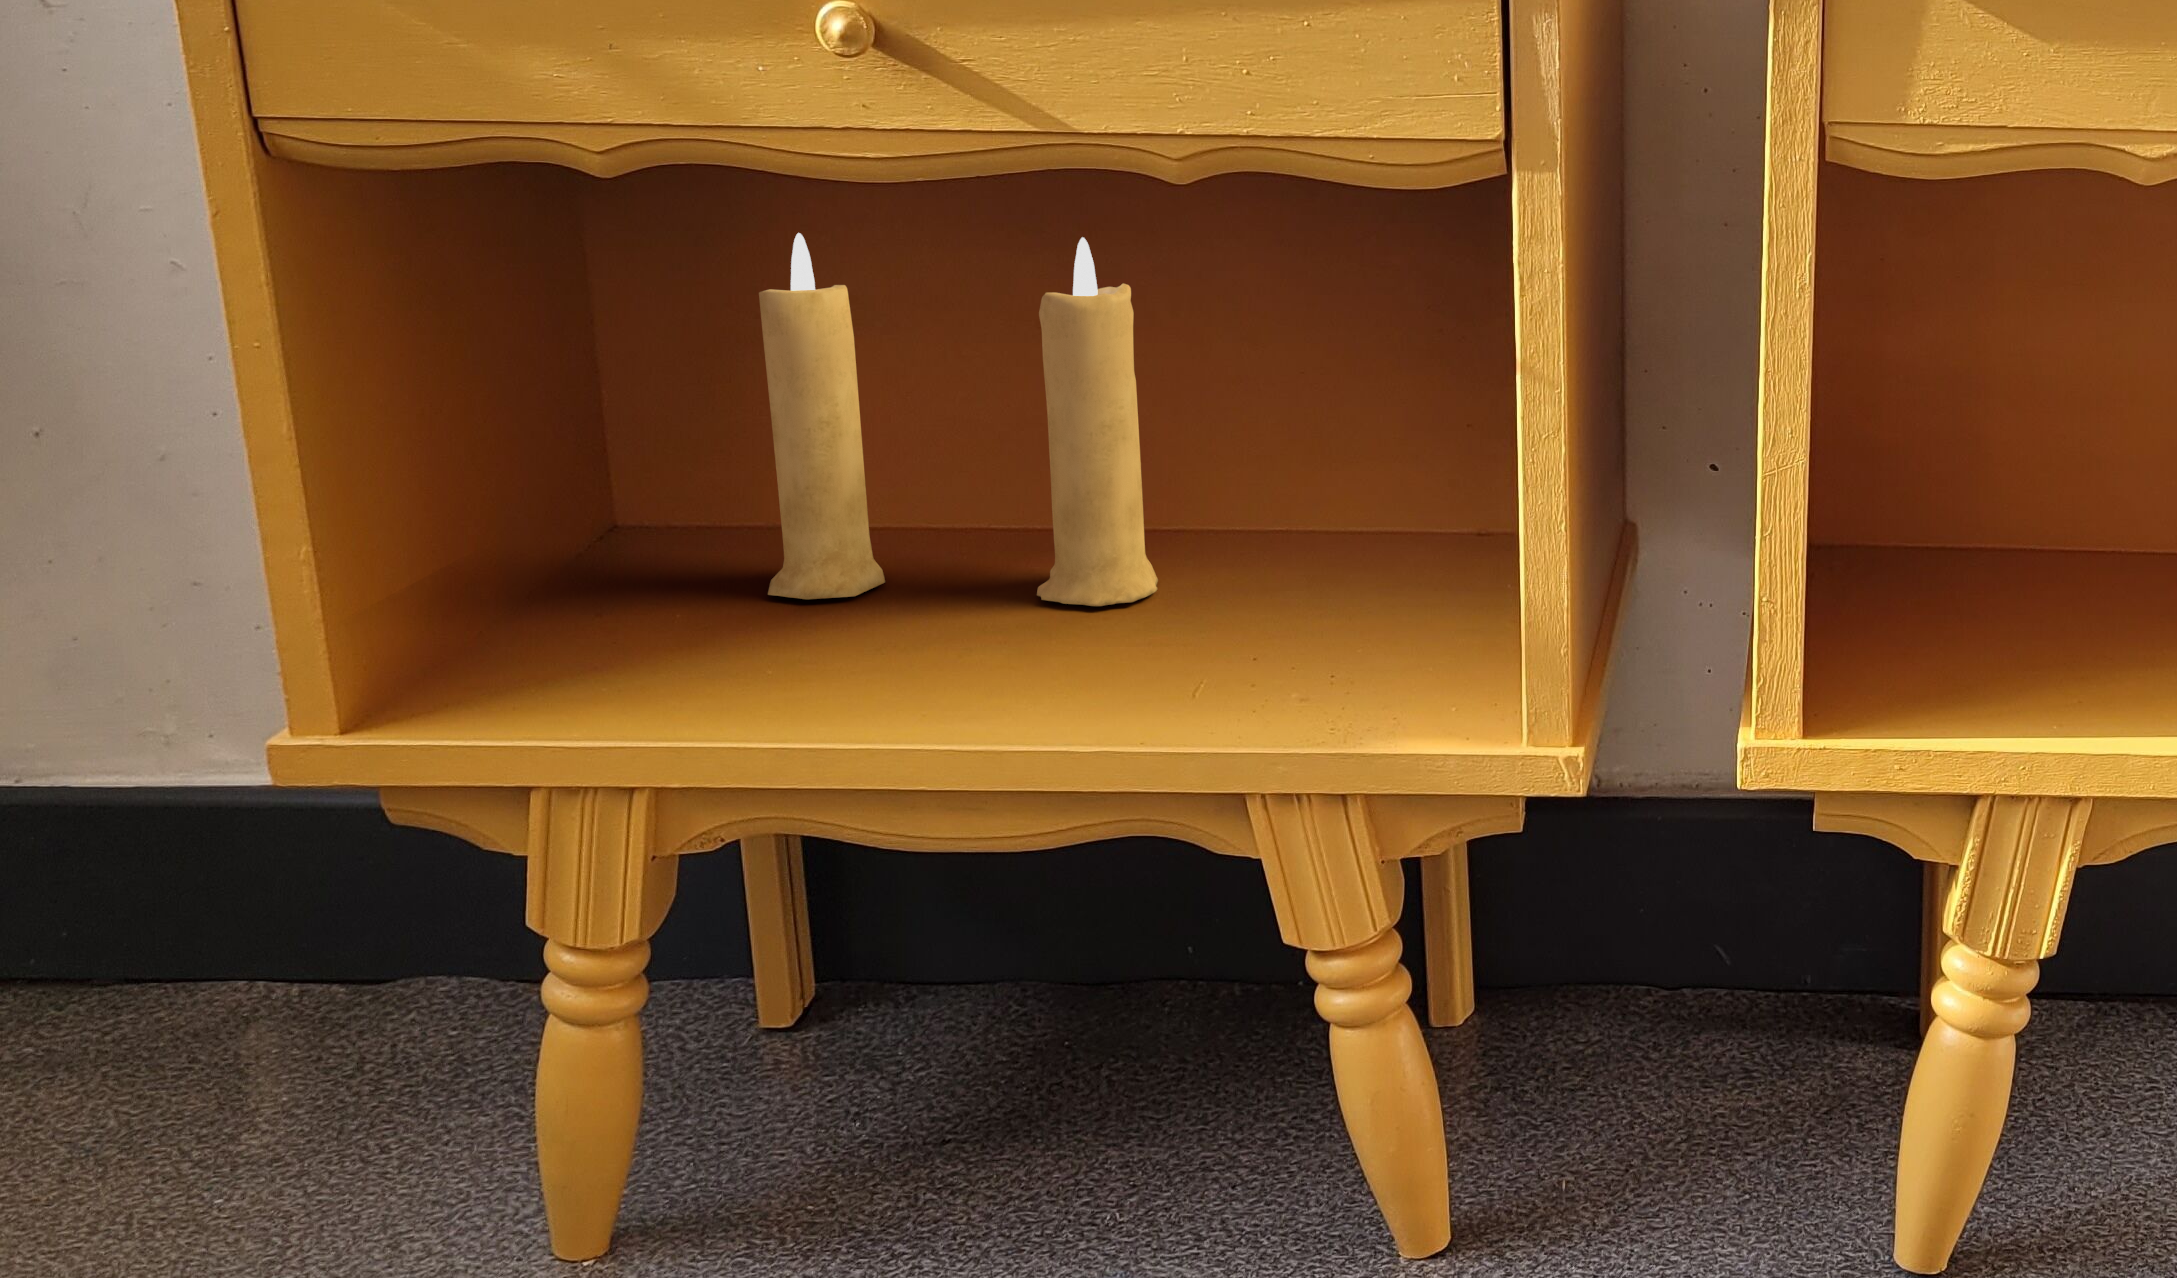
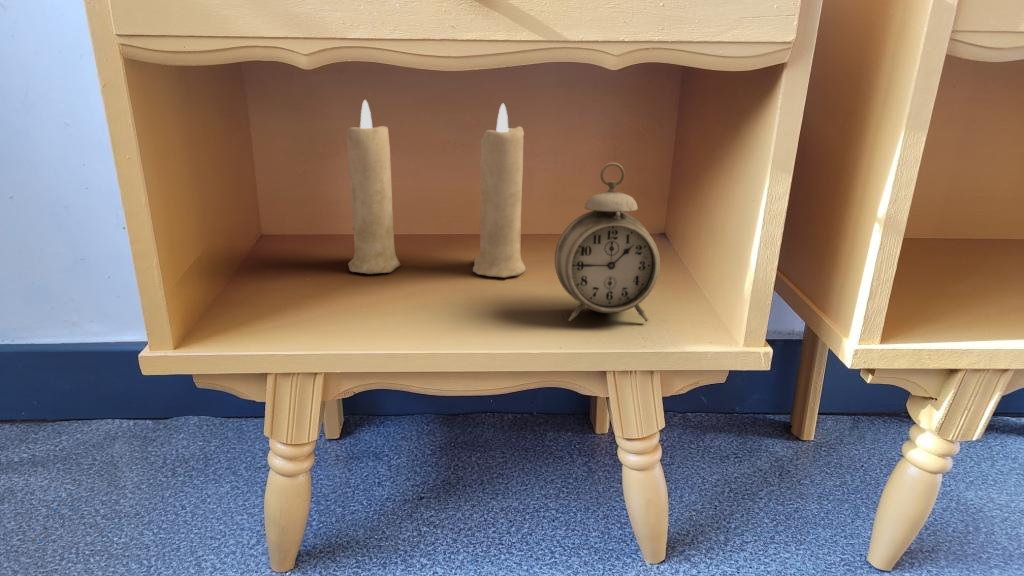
alarm clock: none [1156,358,1374,686] -> present [555,163,660,321]

